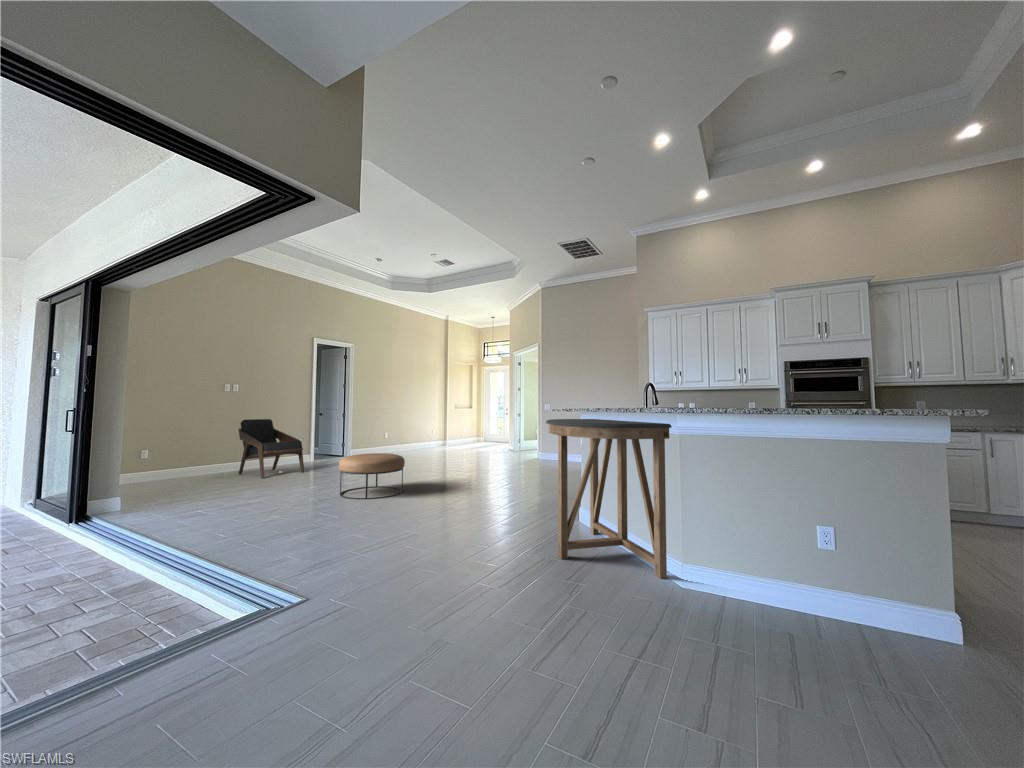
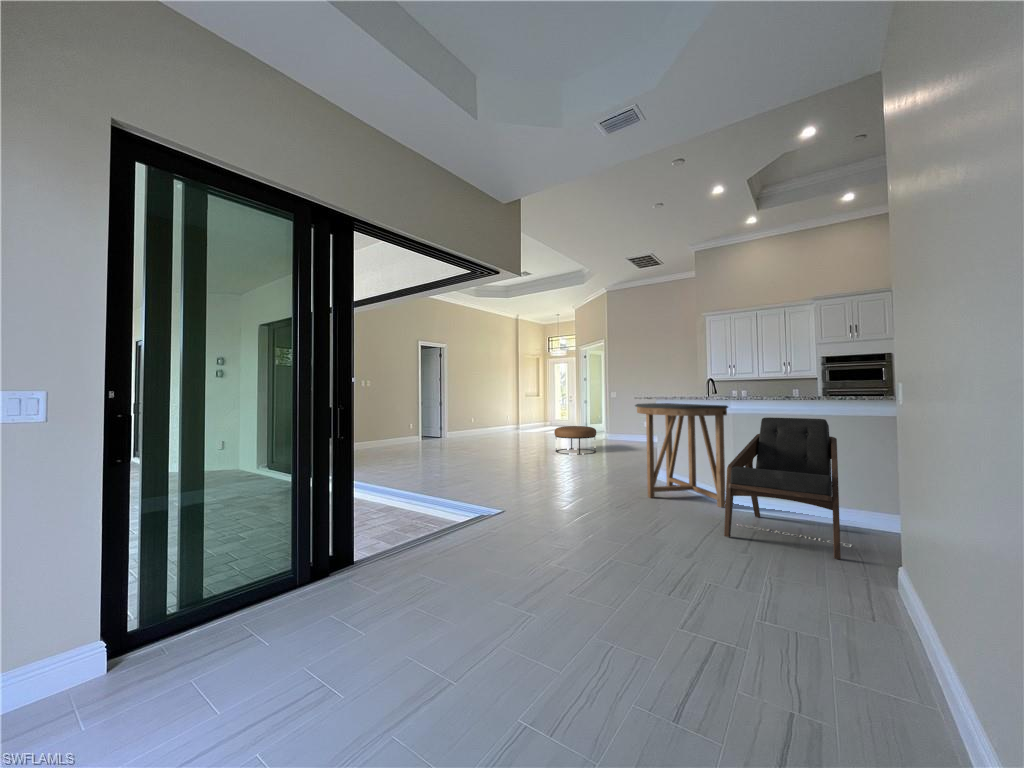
lounge chair: present [238,419,304,478] -> present [724,417,851,559]
ottoman: present [339,453,405,499] -> present [554,426,596,454]

